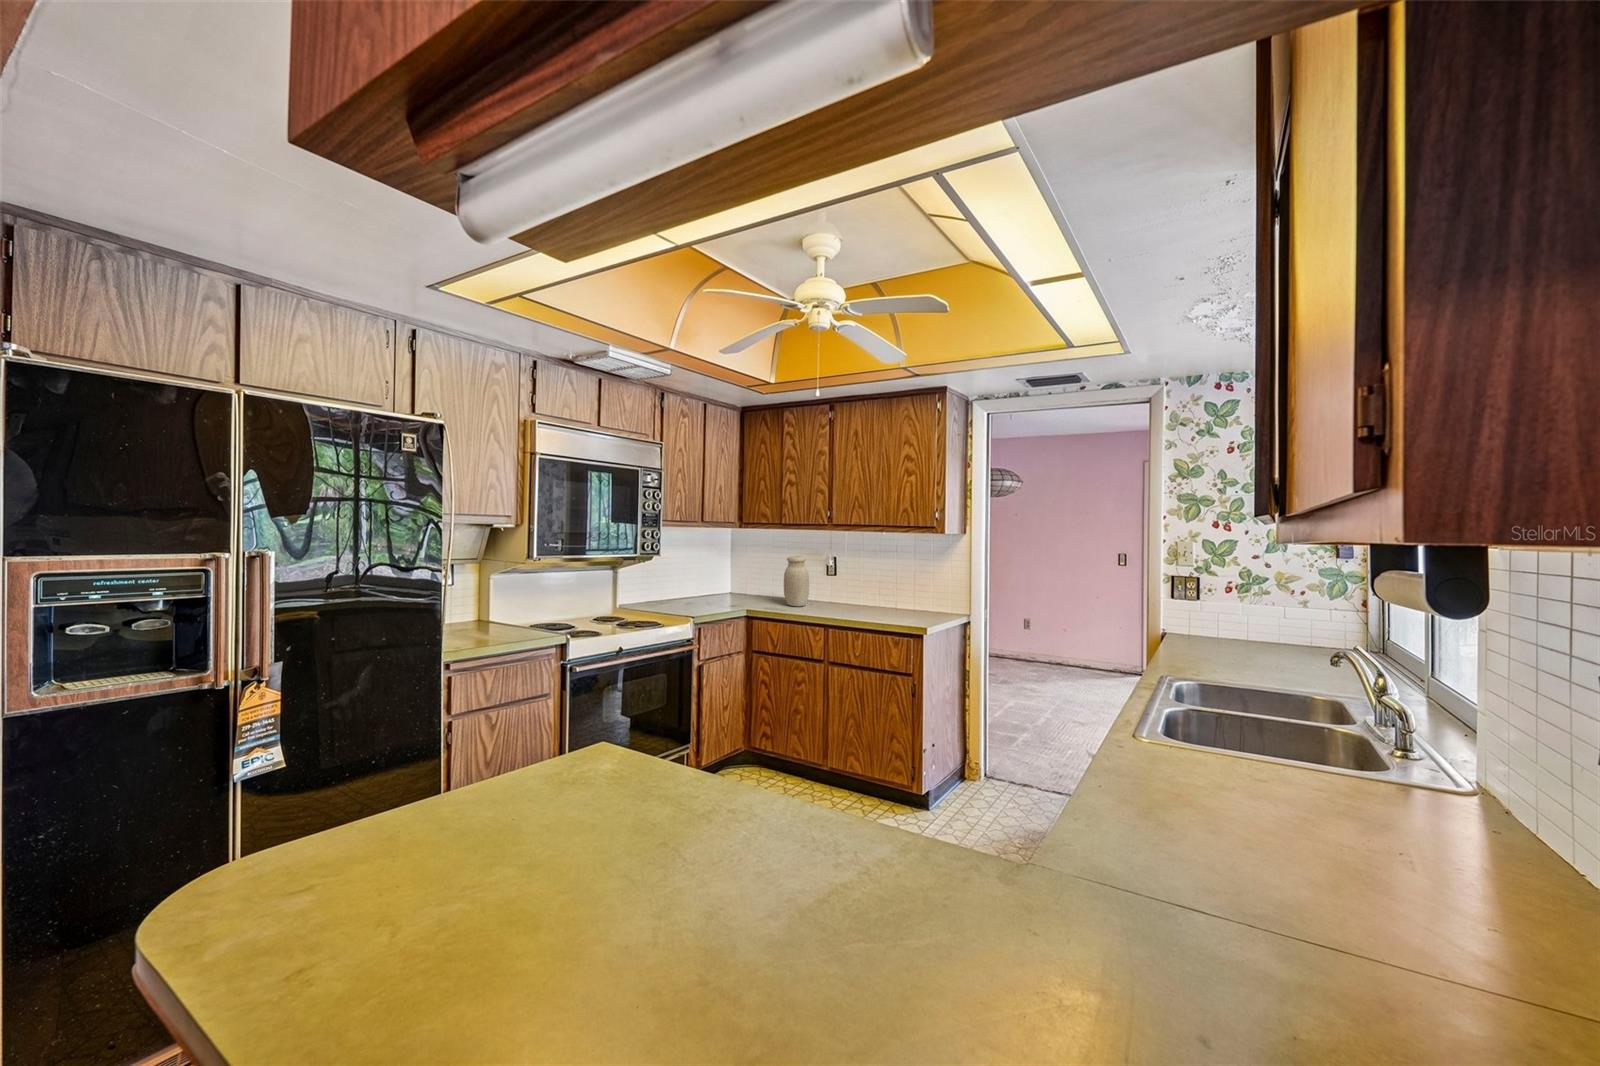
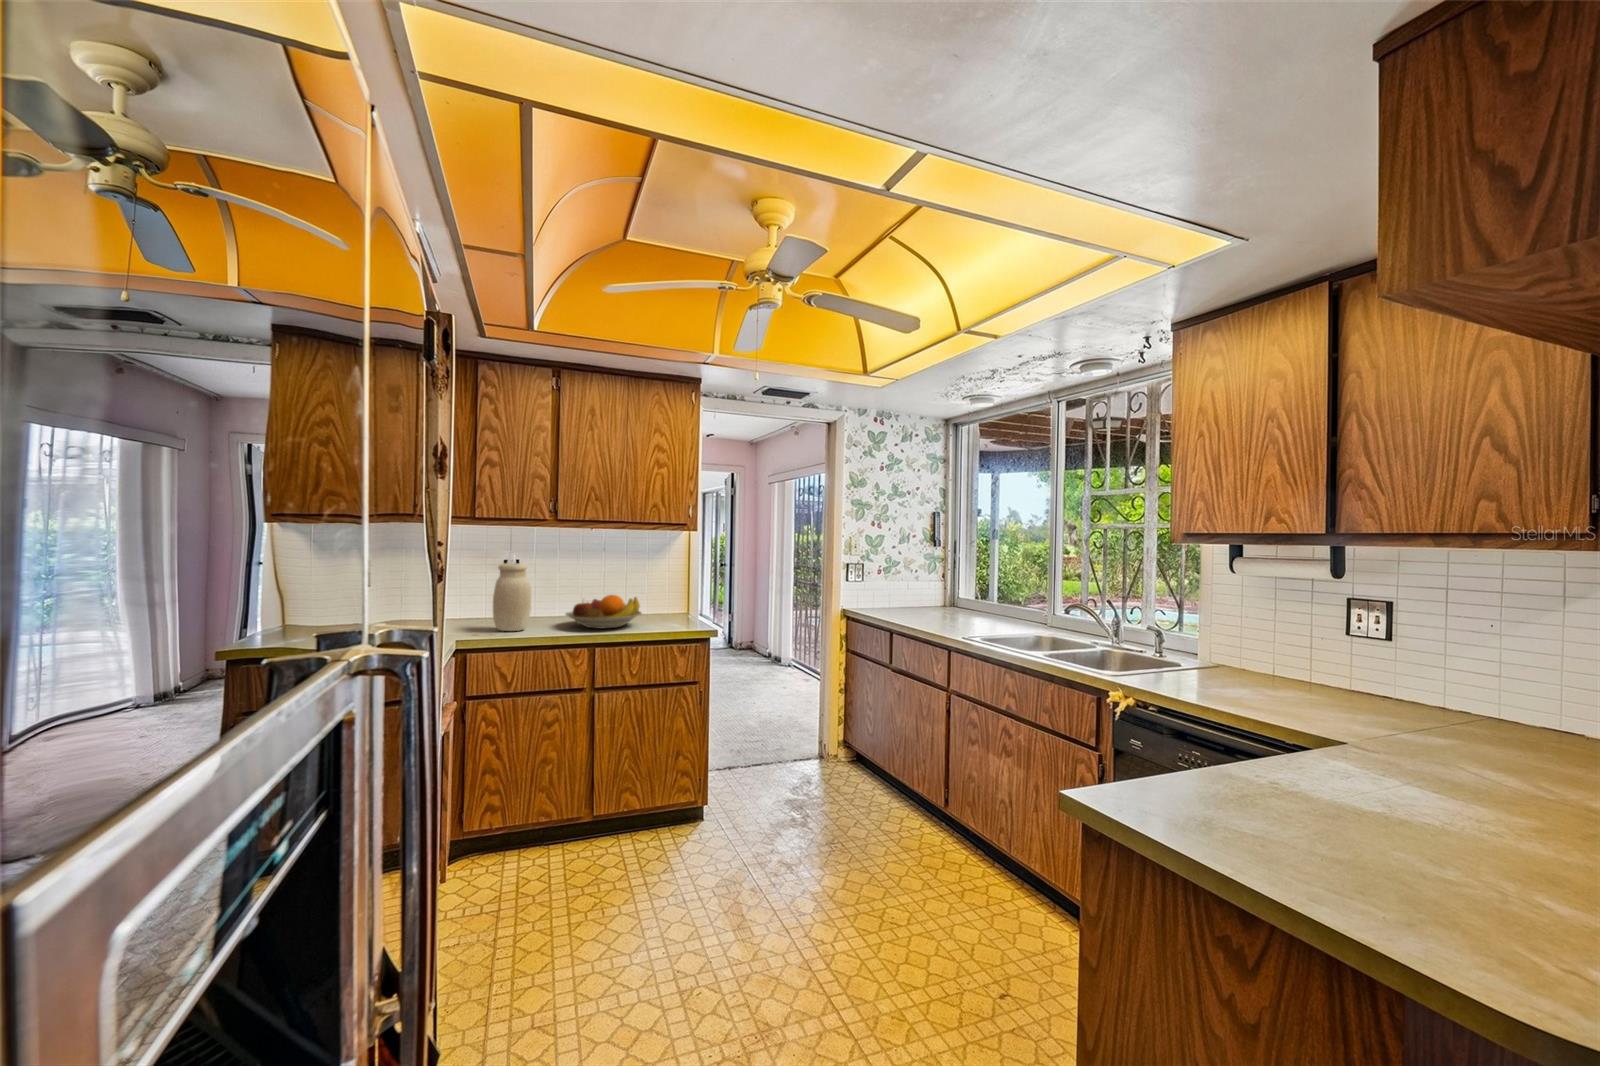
fruit bowl: none [827,587,889,615] -> present [566,595,642,628]

